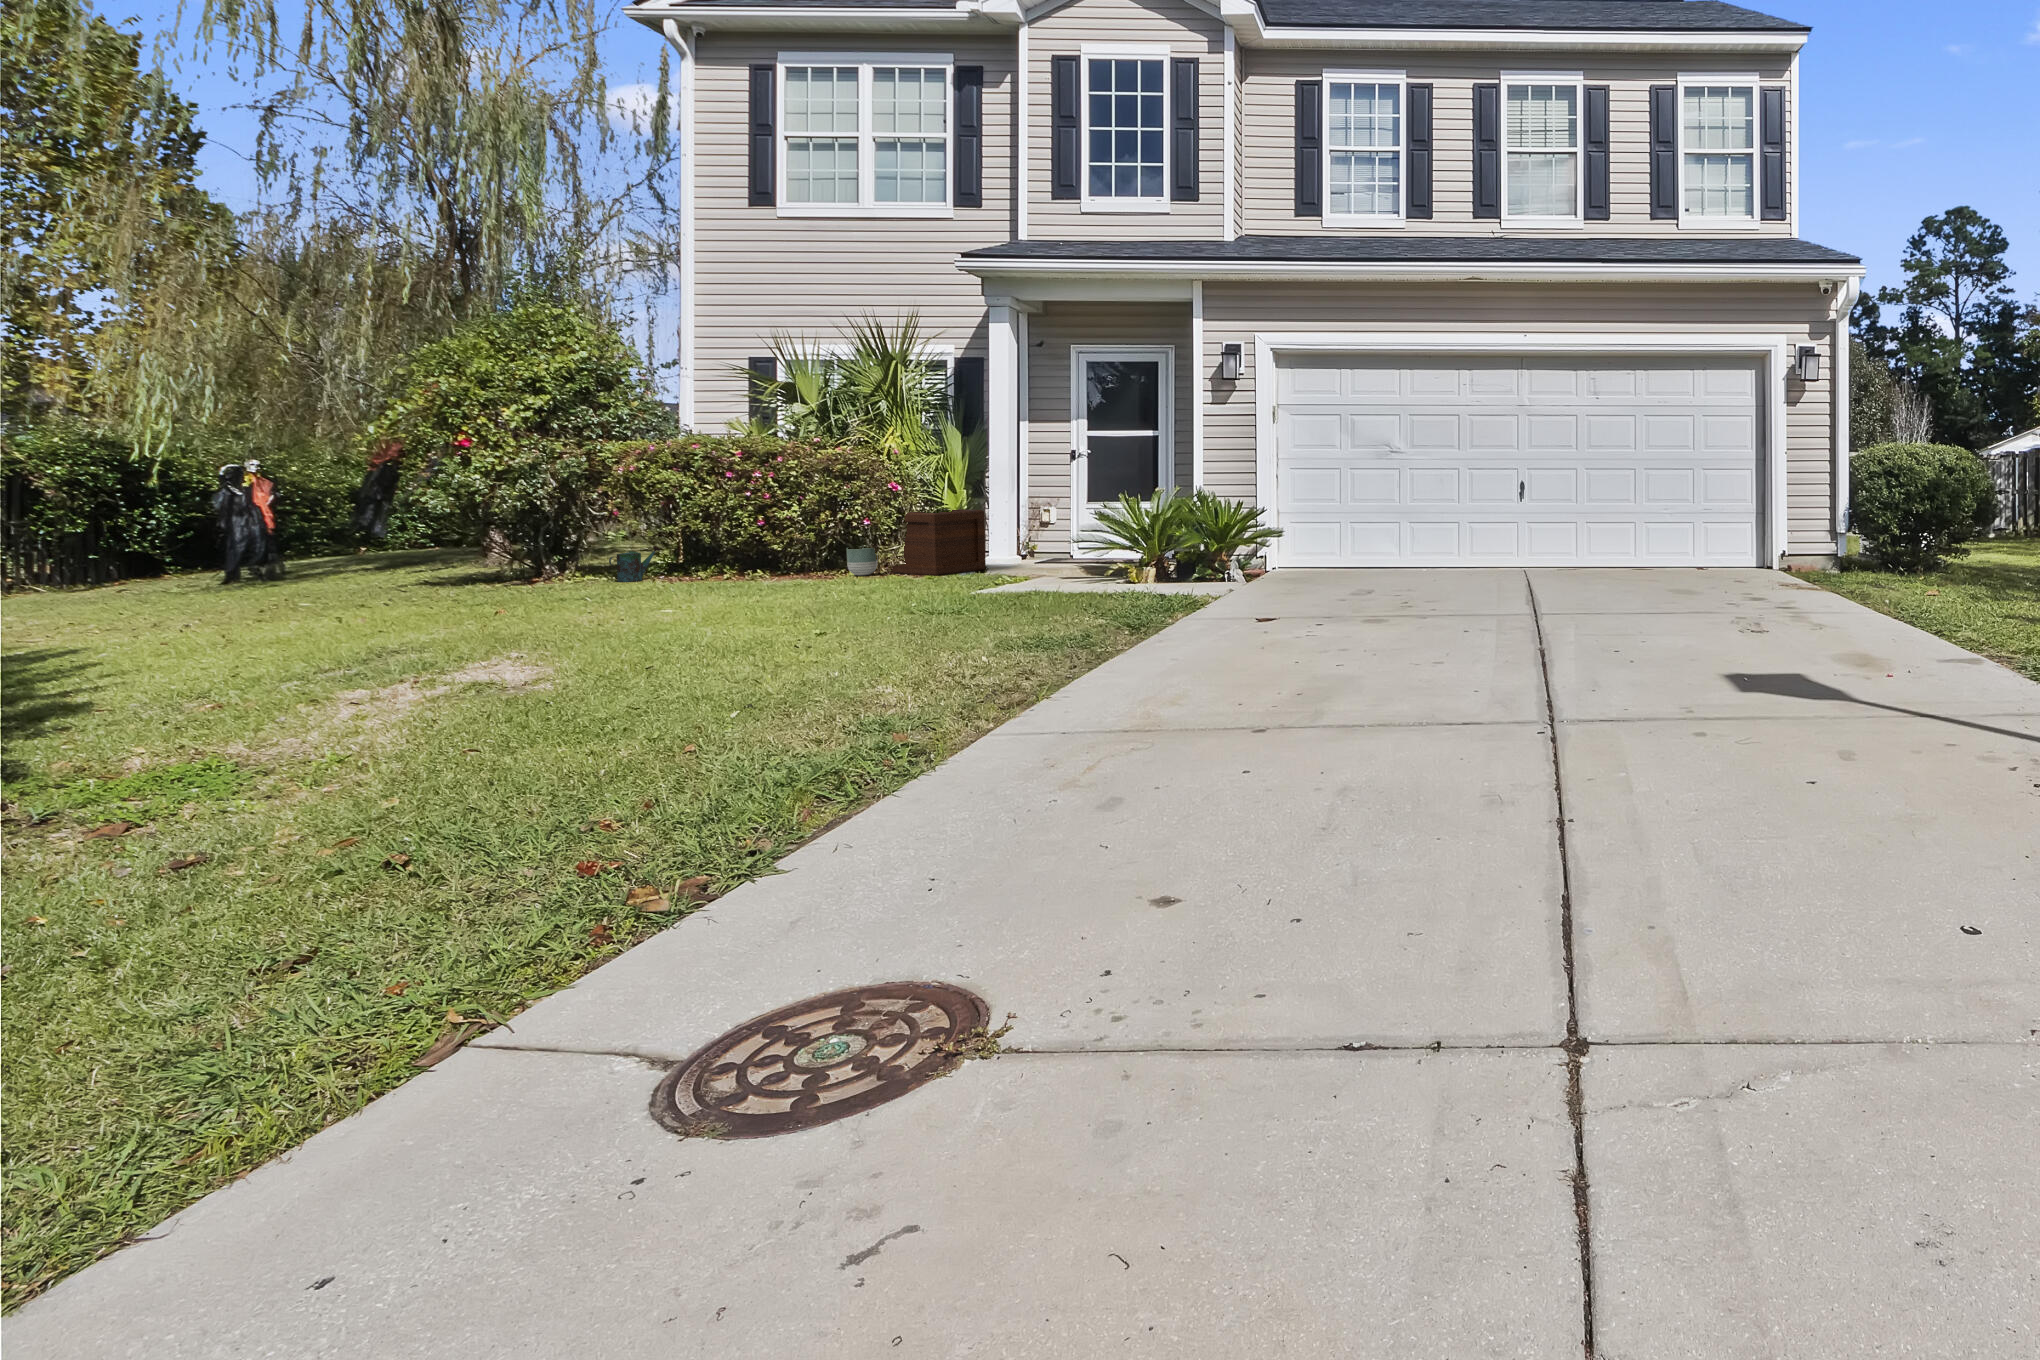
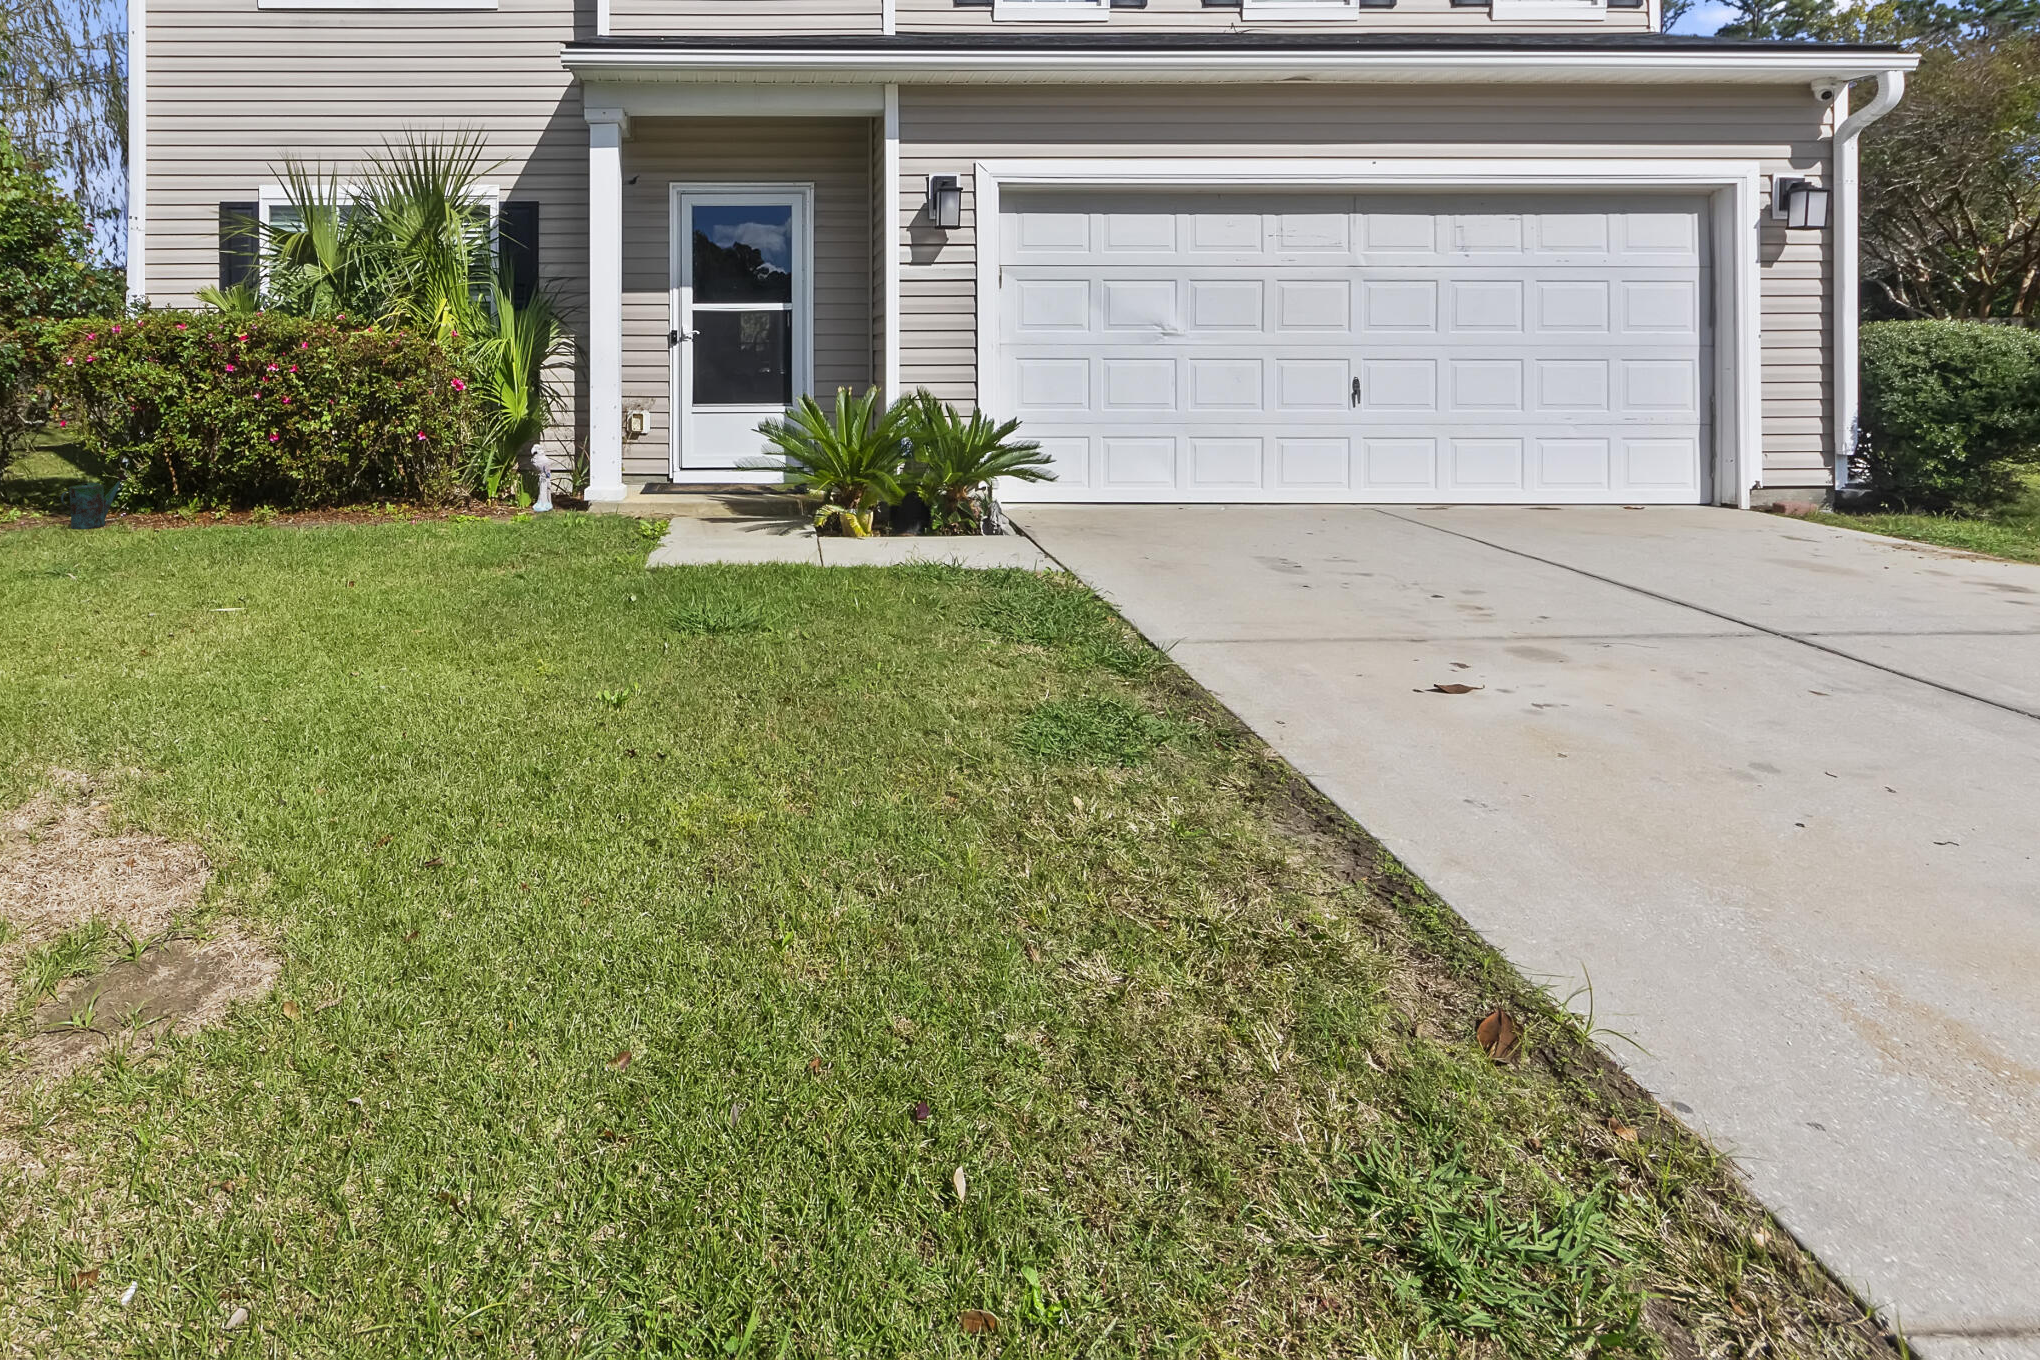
wooden crate: present [892,509,986,576] -> none [454,416,582,517]
planter: present [846,546,877,576] -> none [396,472,438,516]

